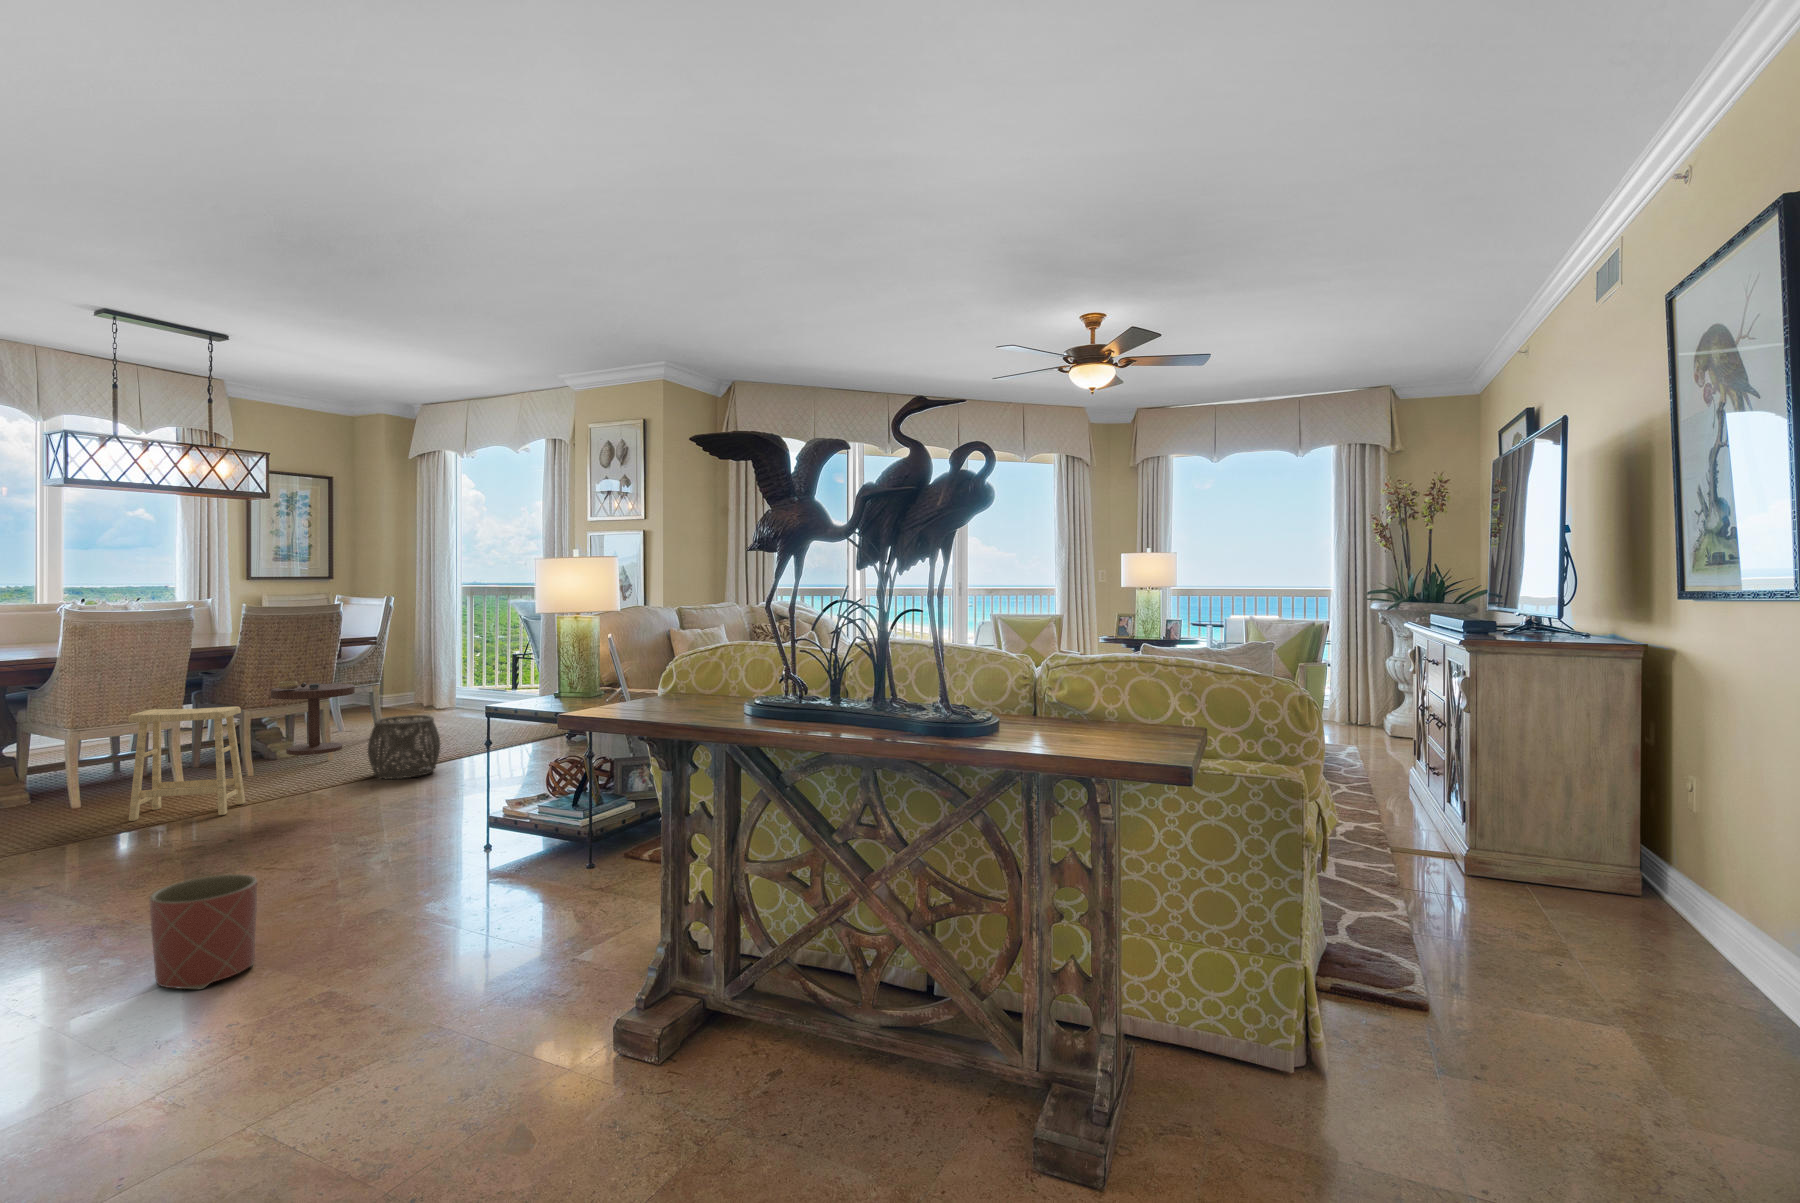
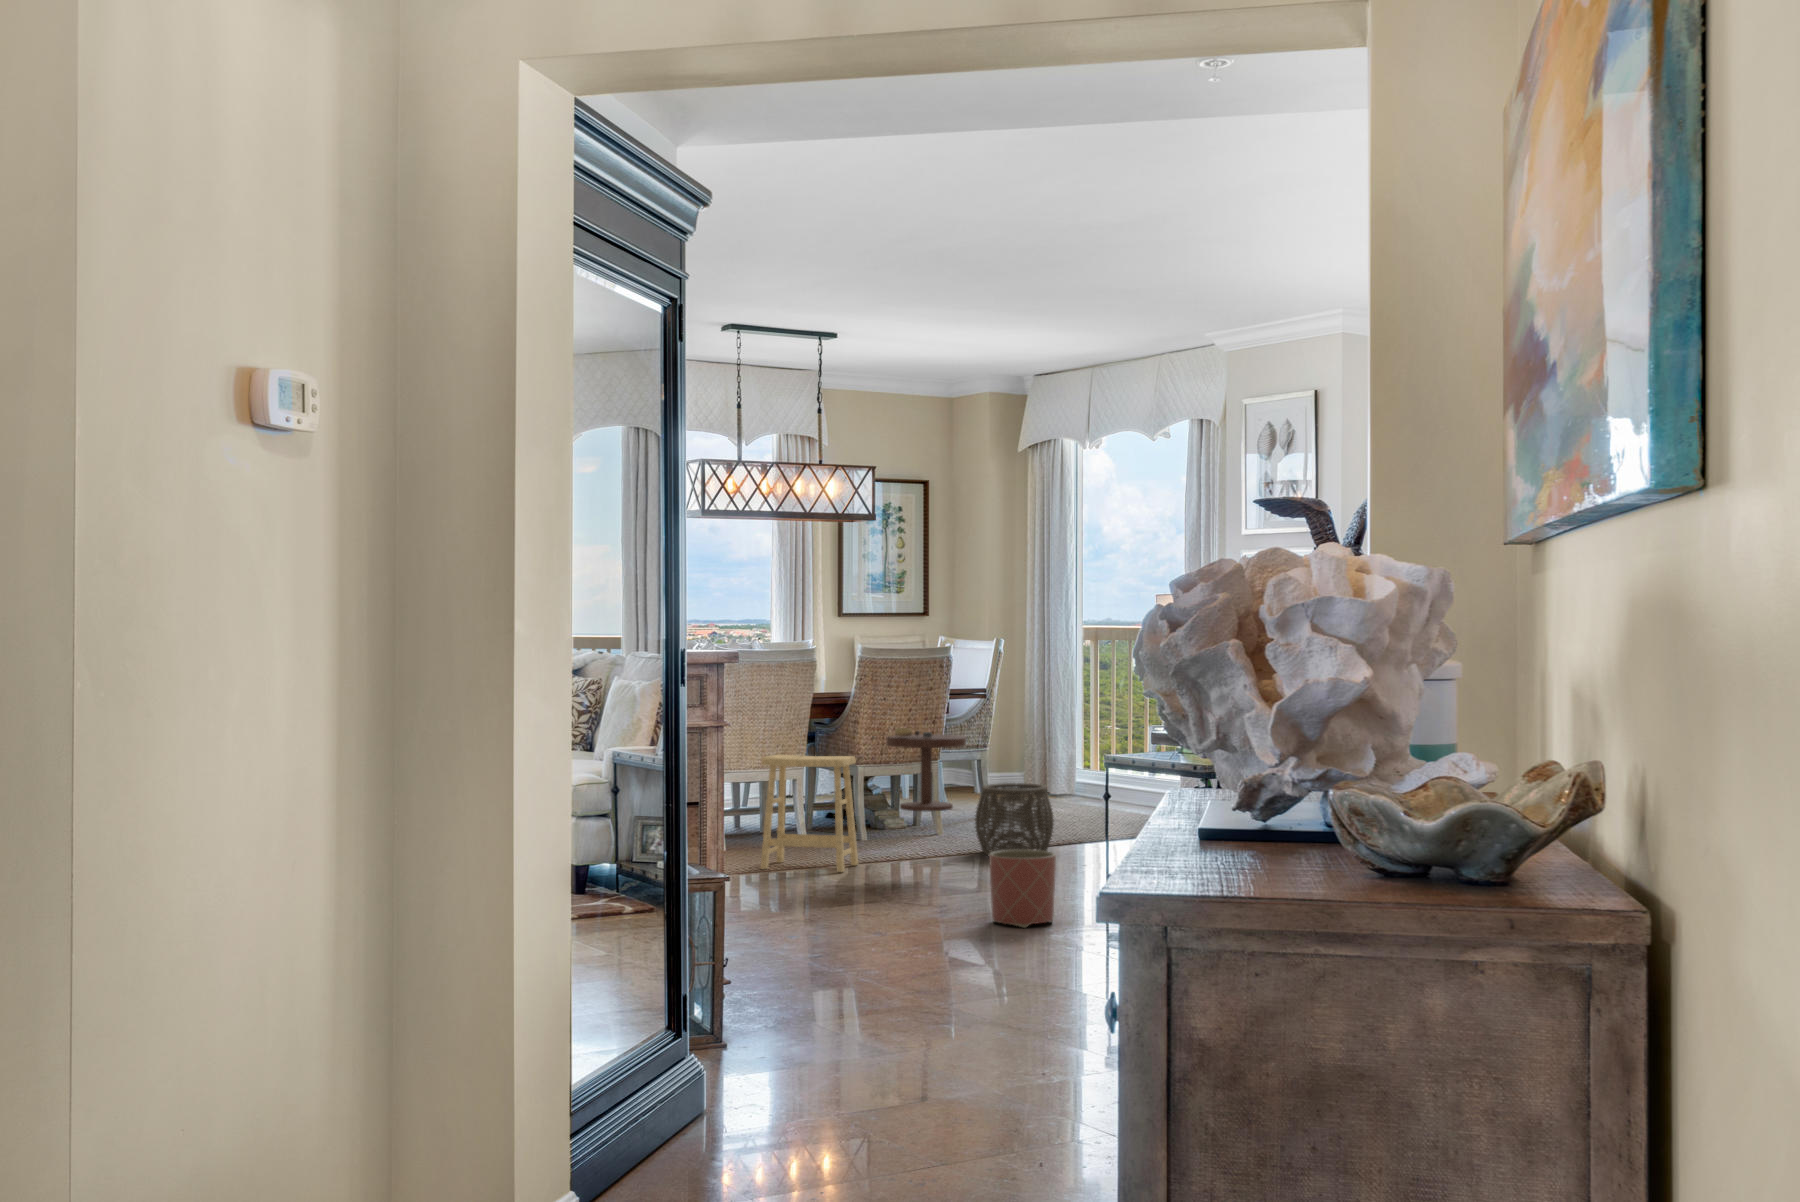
planter: present [149,874,257,989] -> present [989,850,1056,928]

